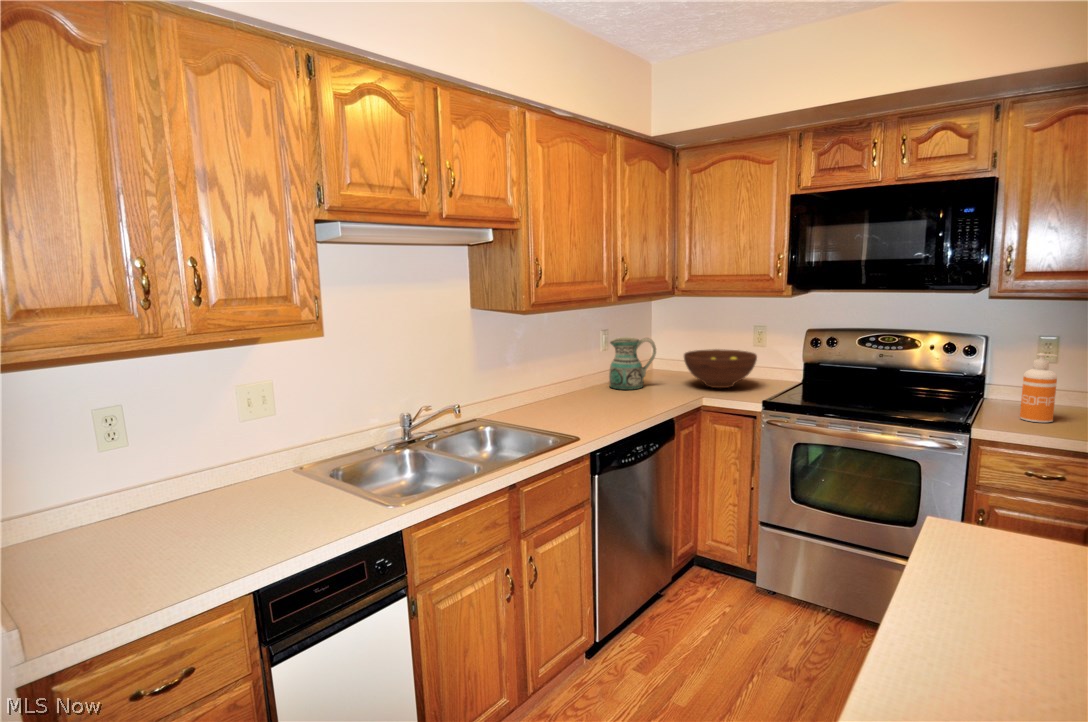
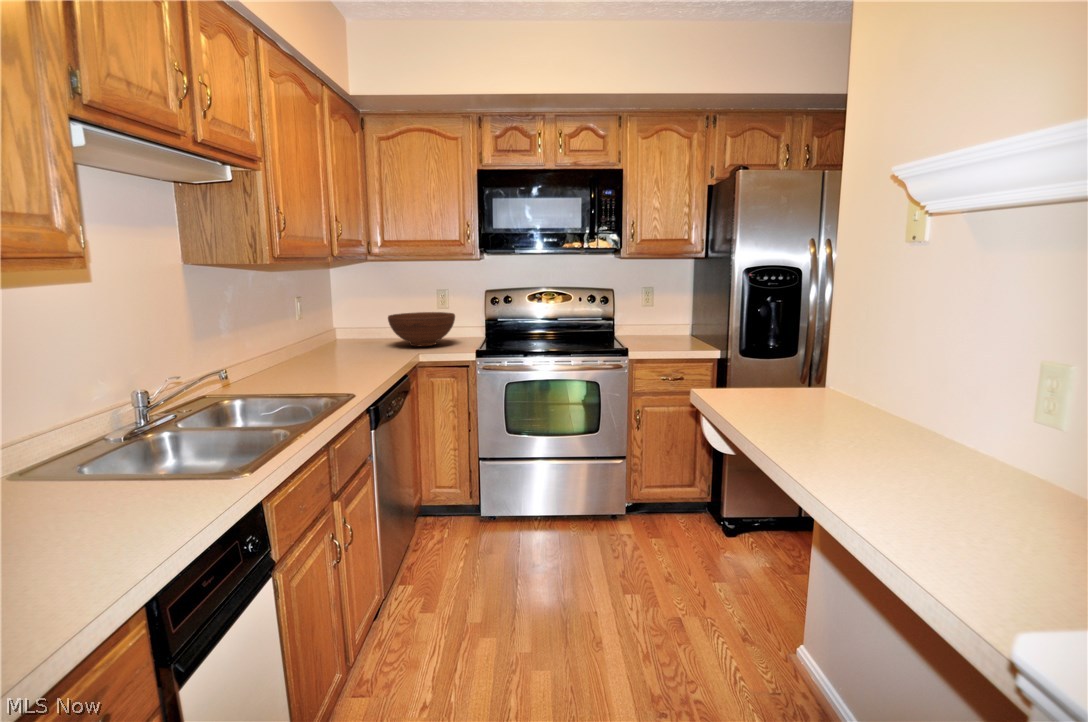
ceramic pitcher: present [609,337,656,390] -> none [313,302,363,357]
soap dispenser: present [1020,353,1057,422] -> none [643,295,662,342]

